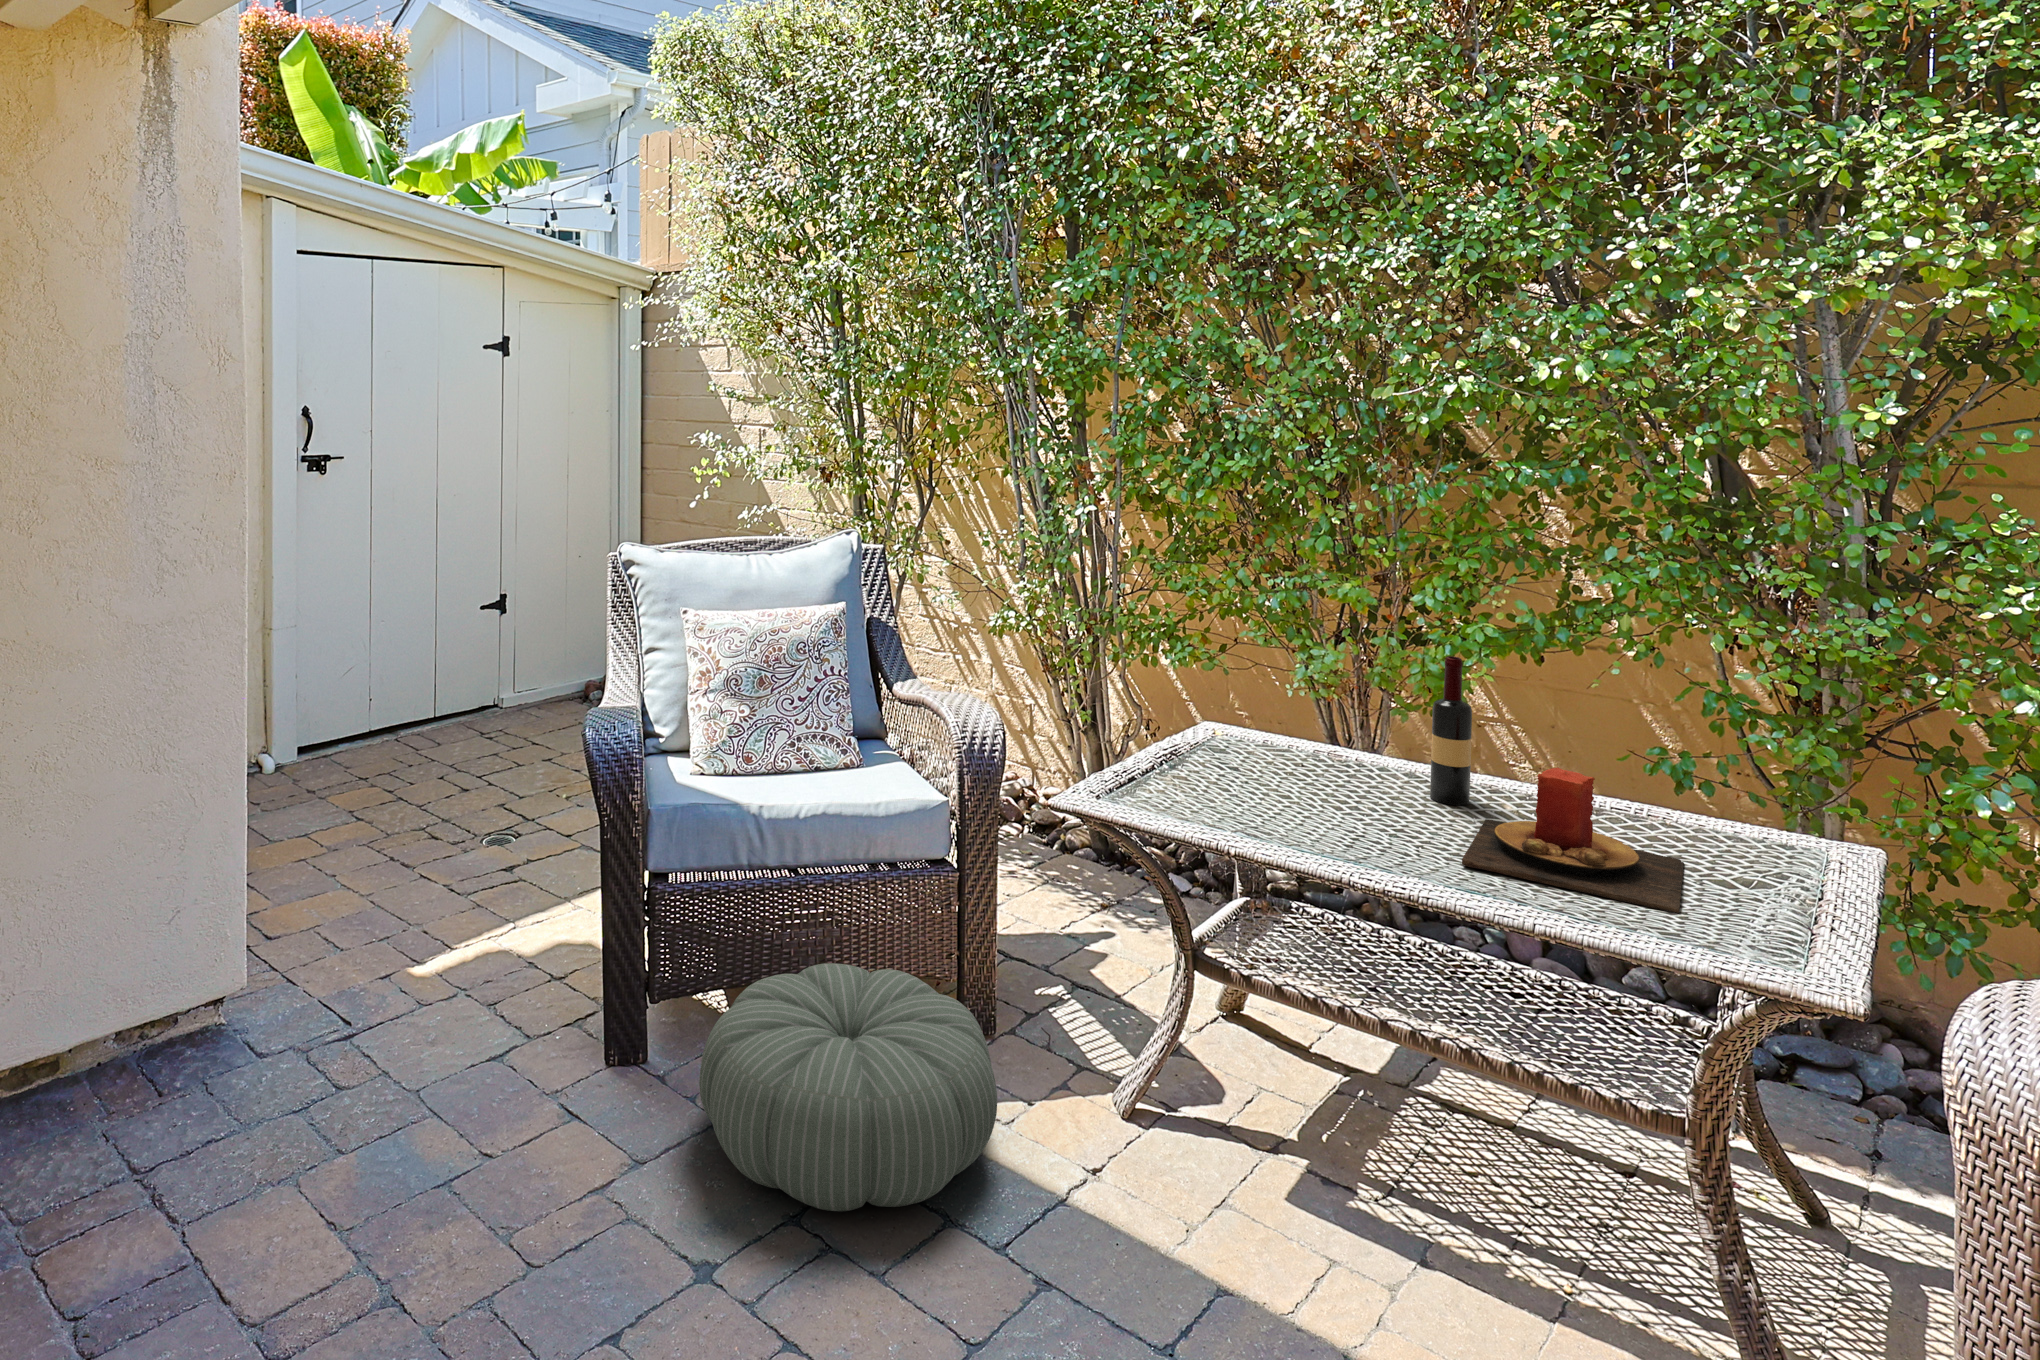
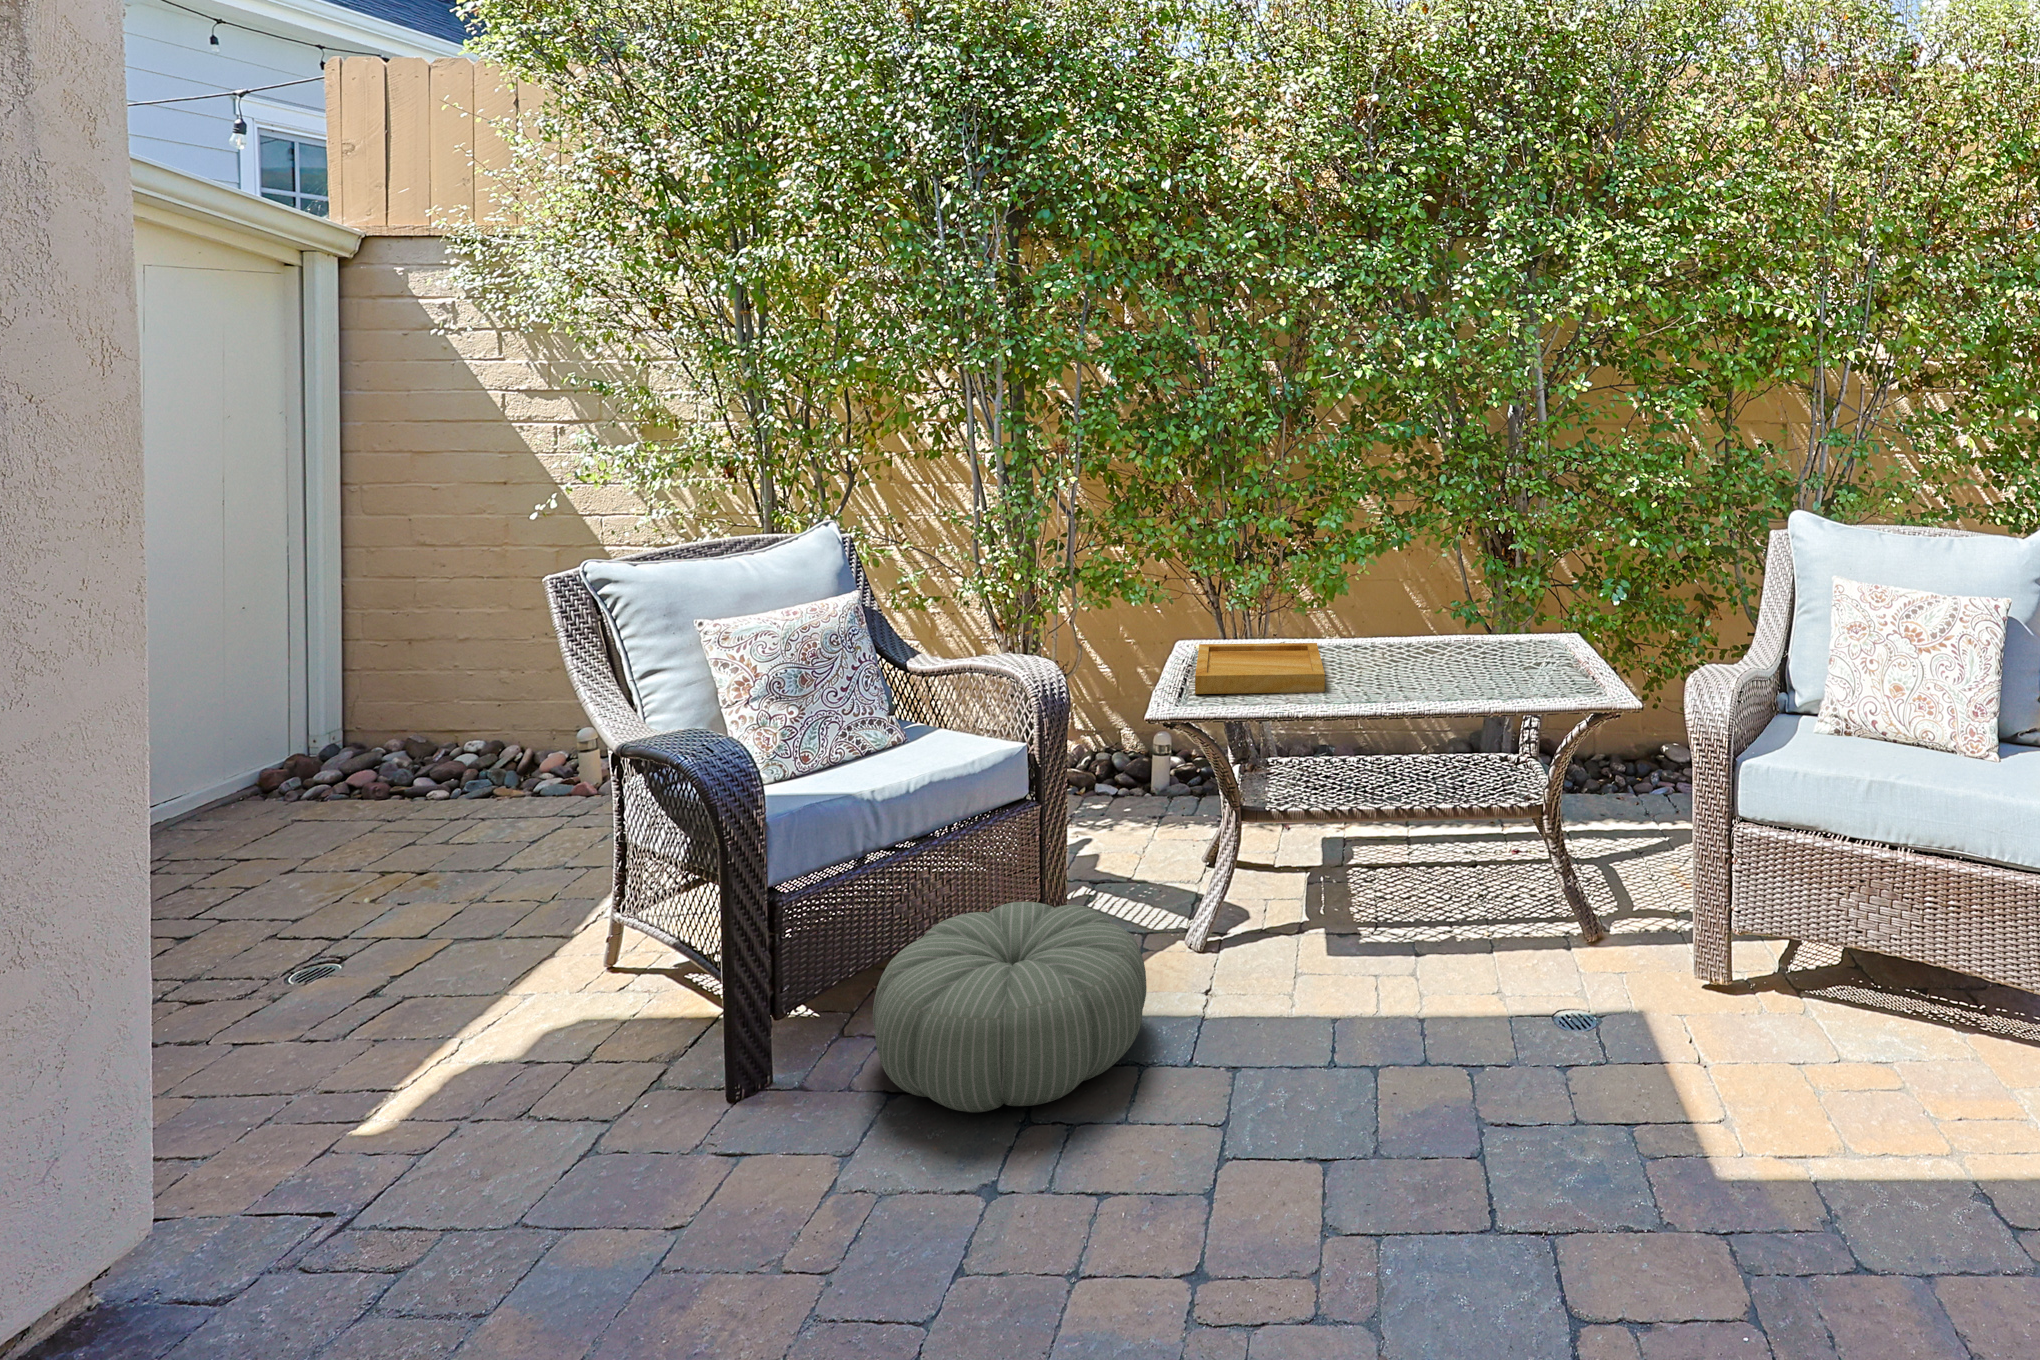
wine bottle: present [1430,656,1472,805] -> none [1359,558,1384,660]
tray: none [1144,730,1366,830] -> present [1195,643,1325,694]
candle: present [1462,768,1684,914] -> none [1404,617,1535,690]

